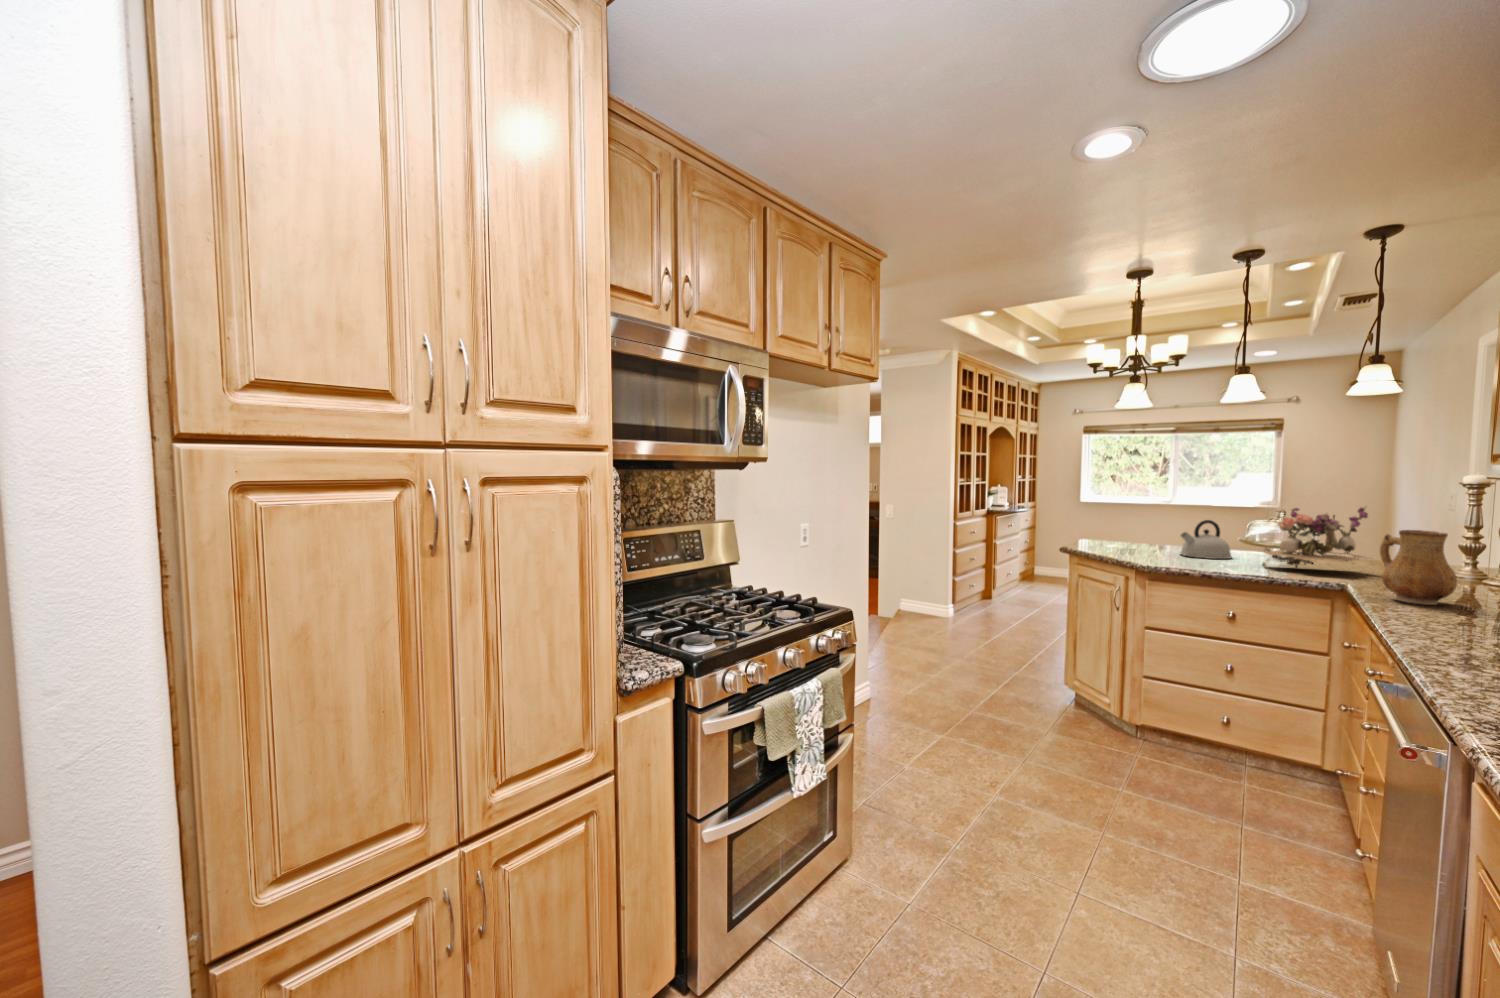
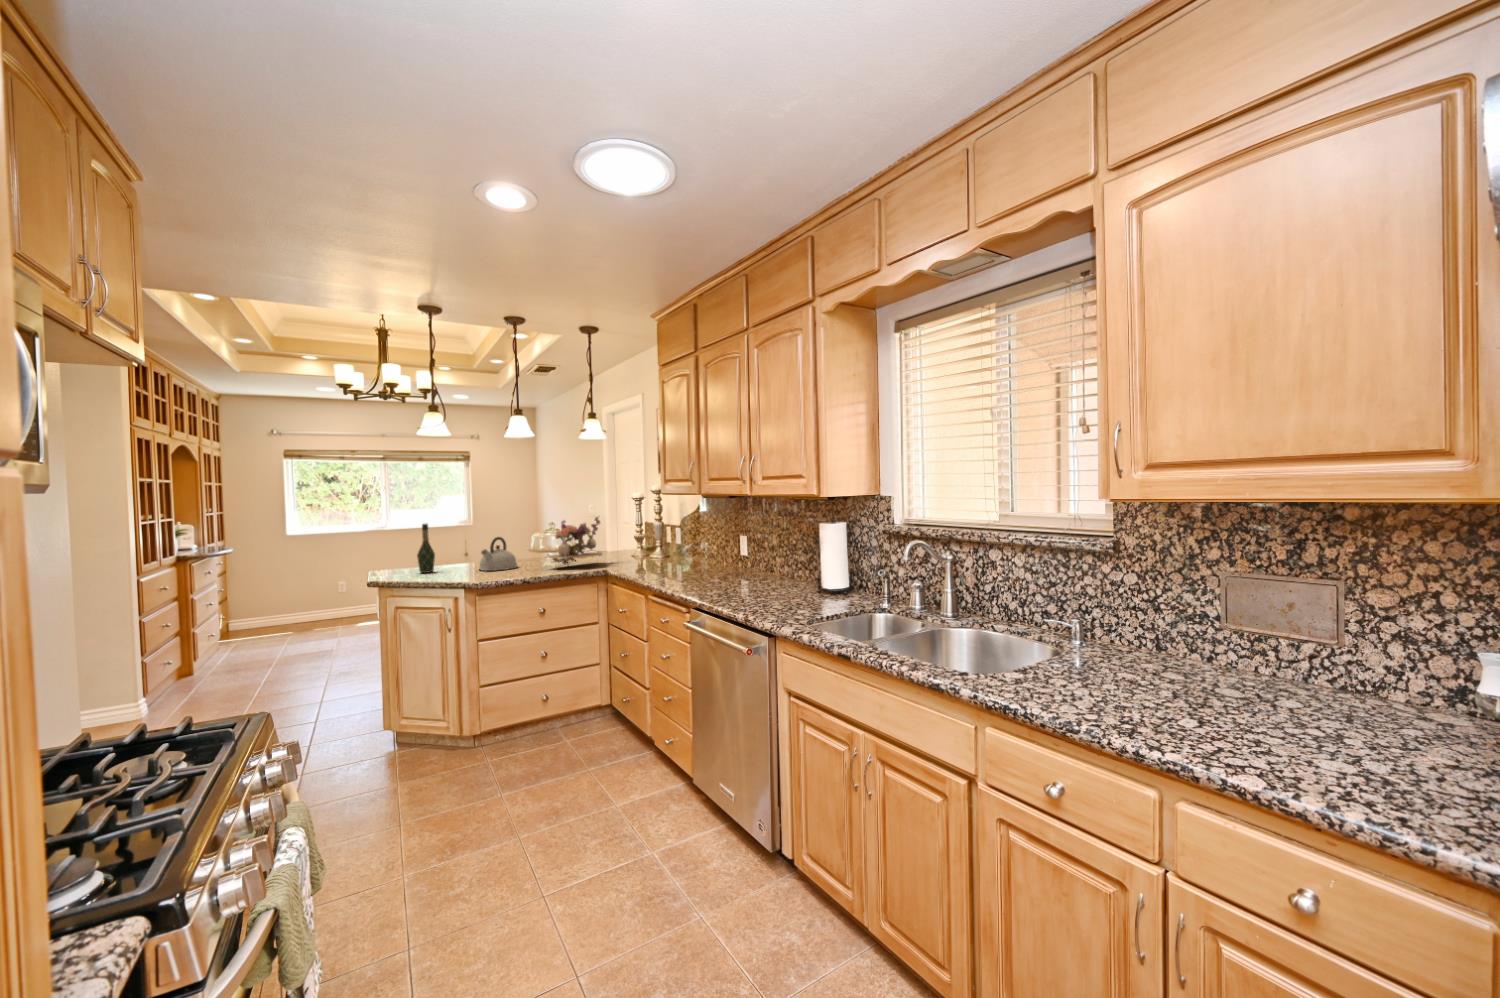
wine bottle: none [1119,498,1137,548] -> present [417,524,435,573]
ceramic pitcher: present [1380,530,1457,605] -> none [636,528,673,575]

